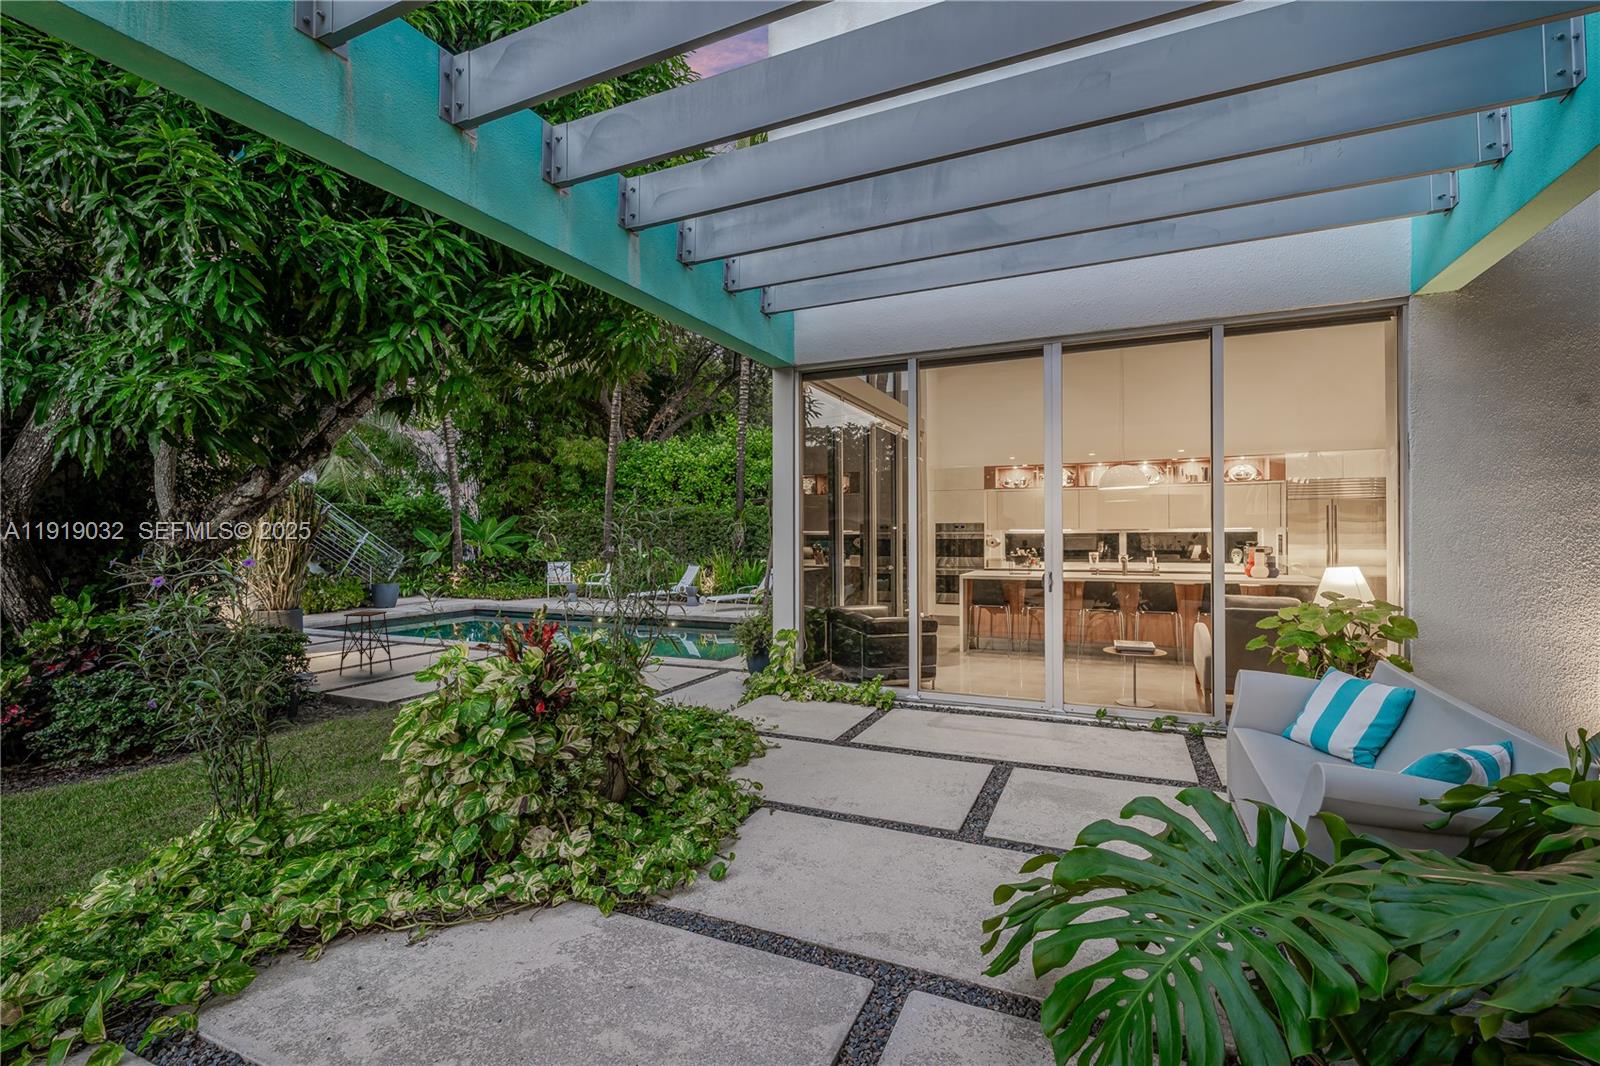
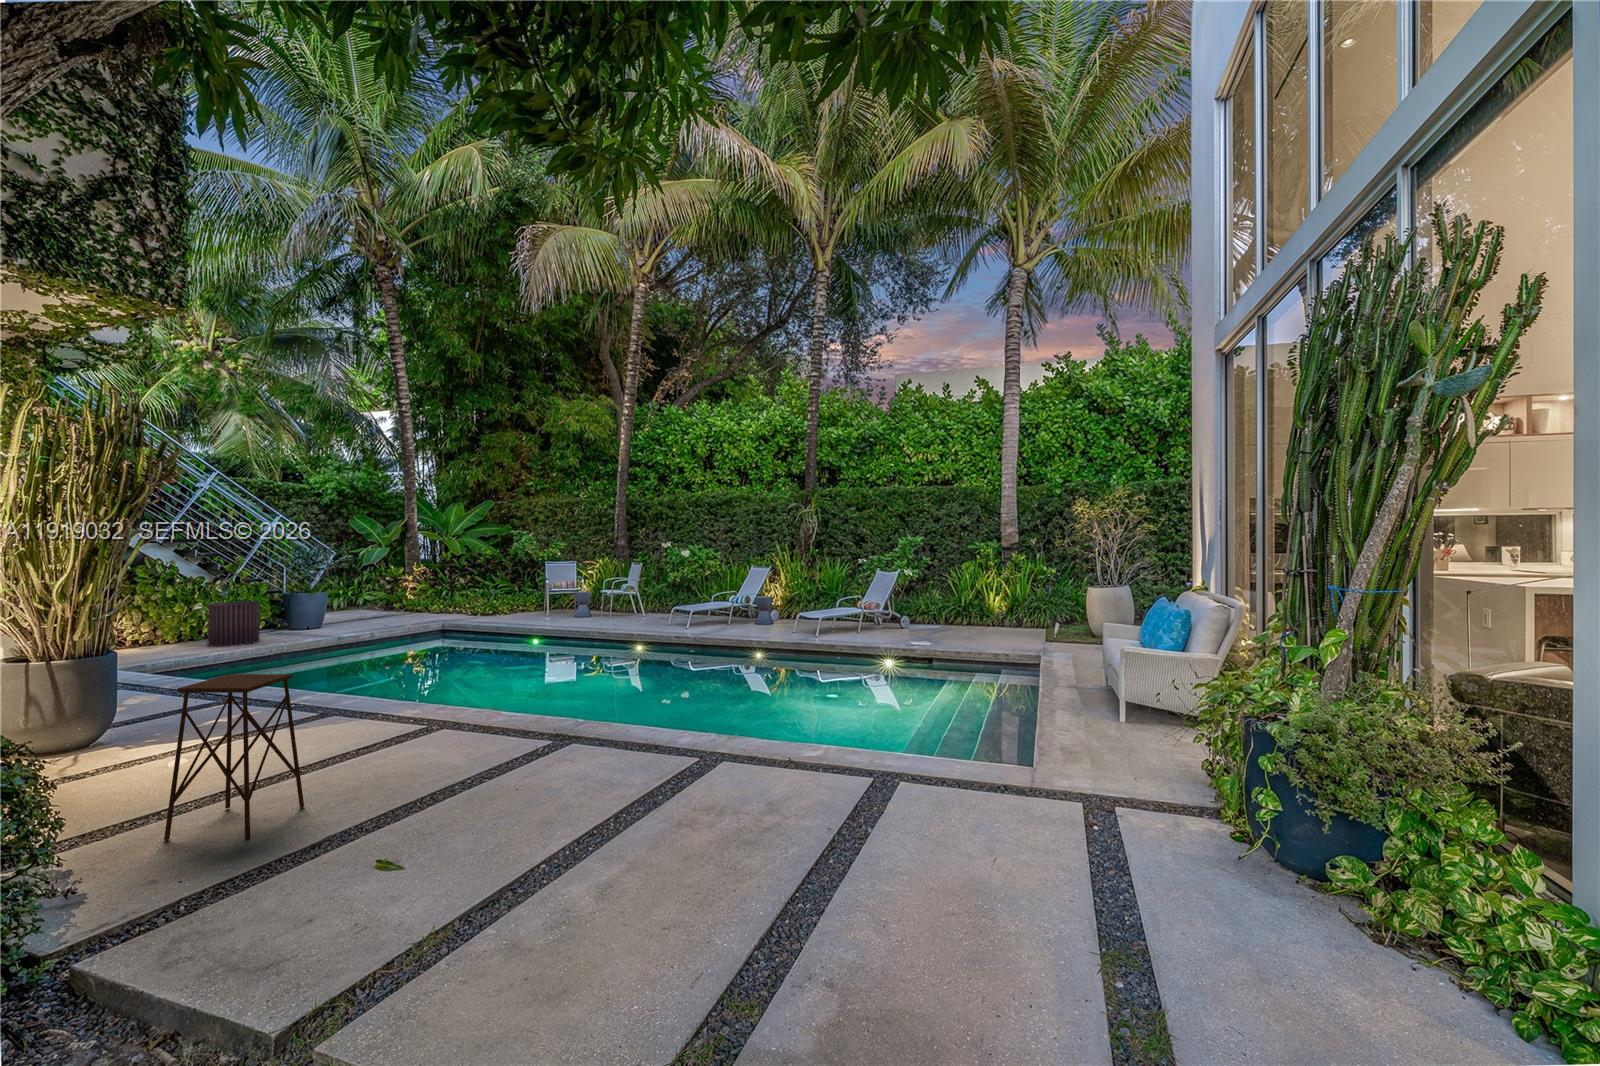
pouf: none [327,588,358,617] -> present [208,601,260,647]

